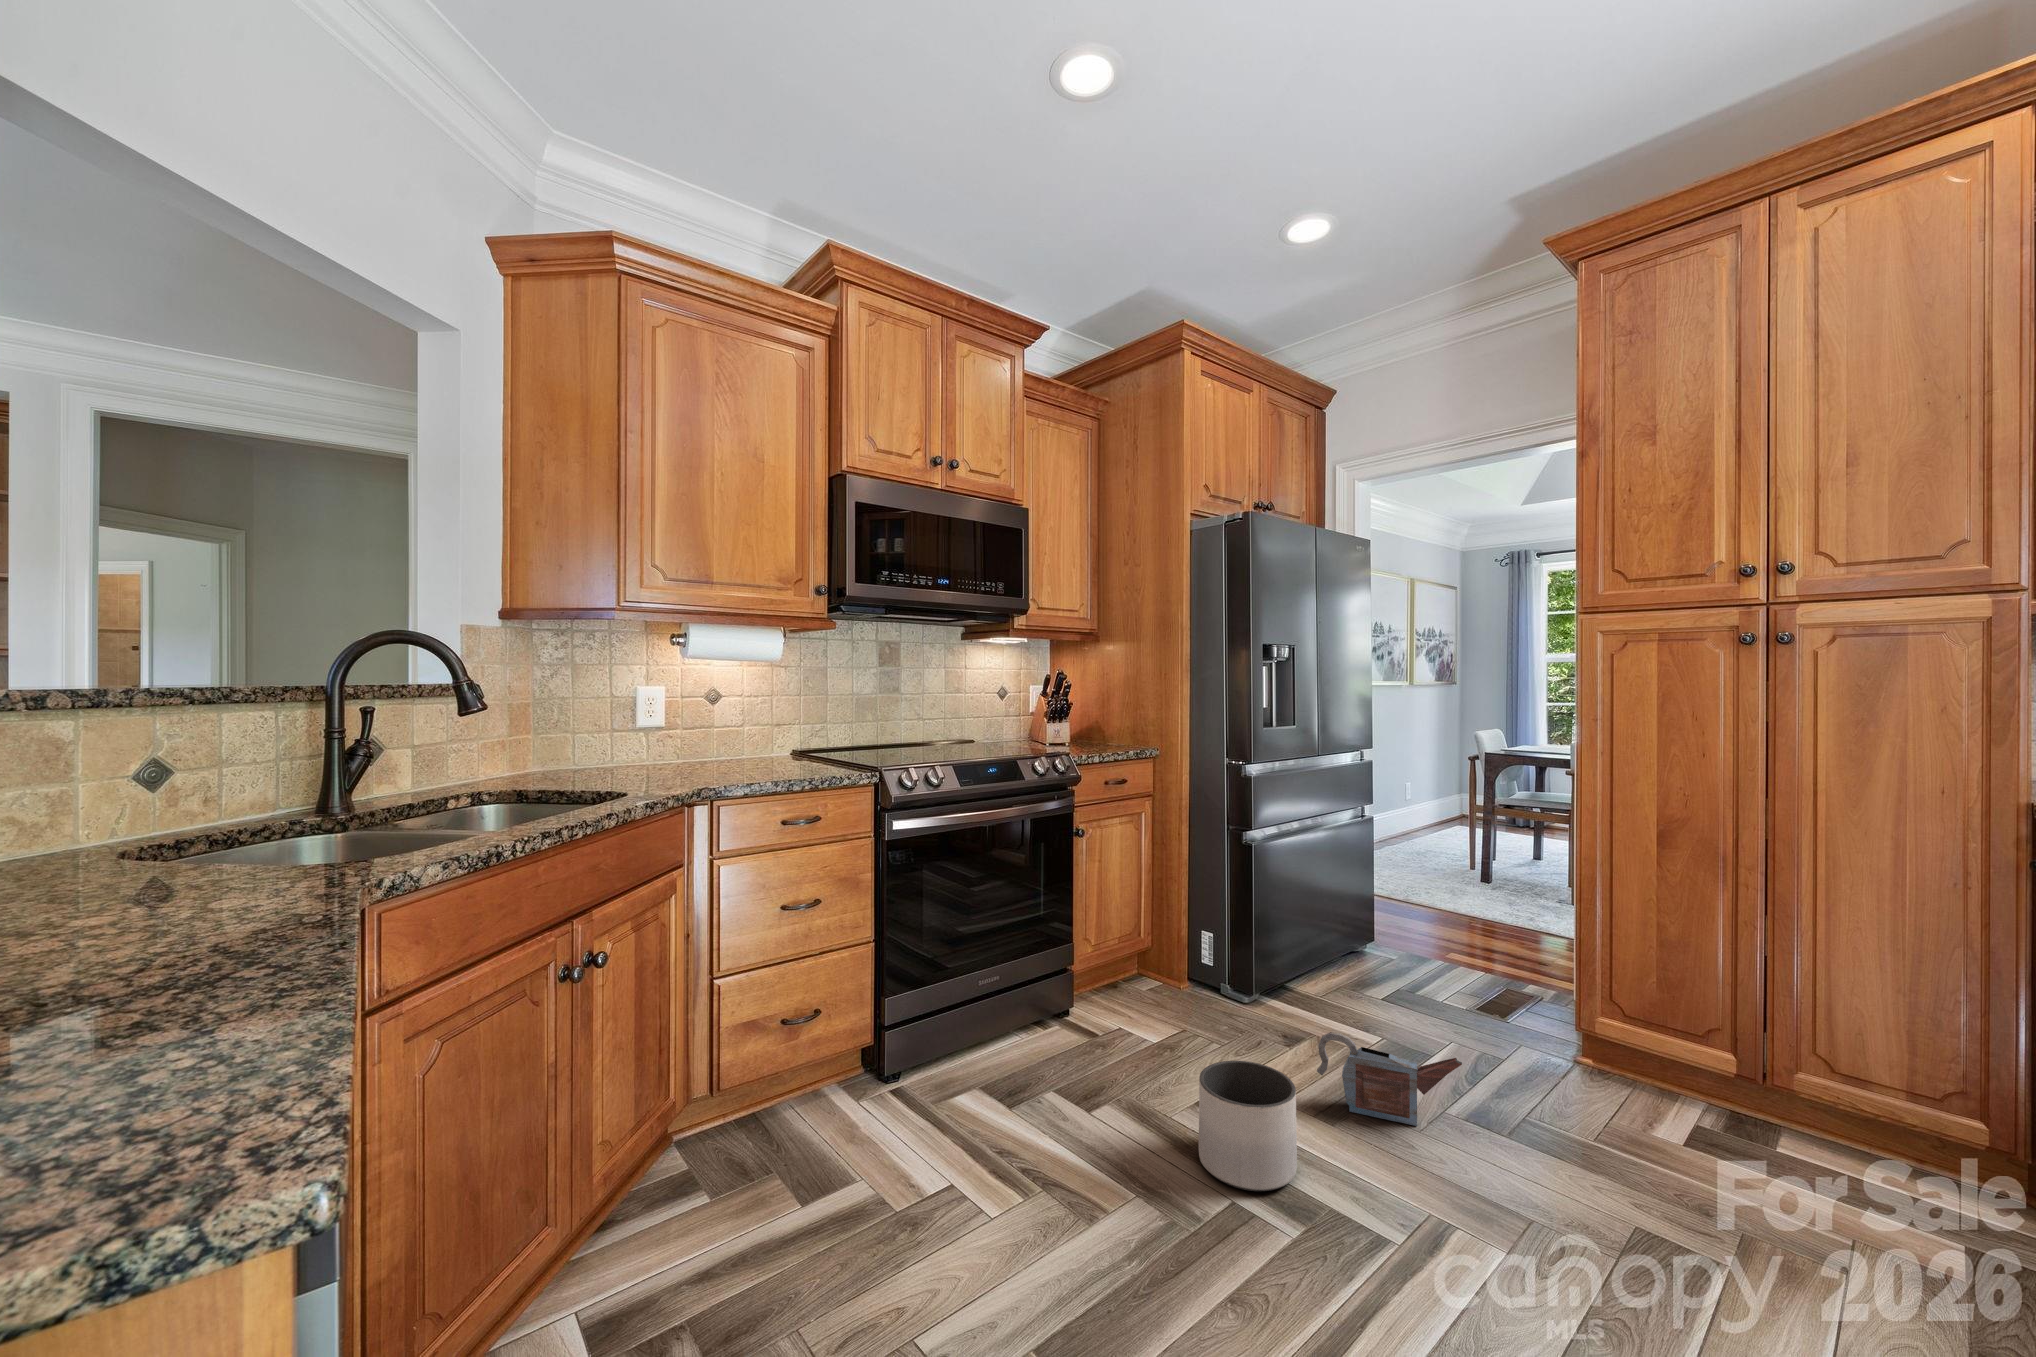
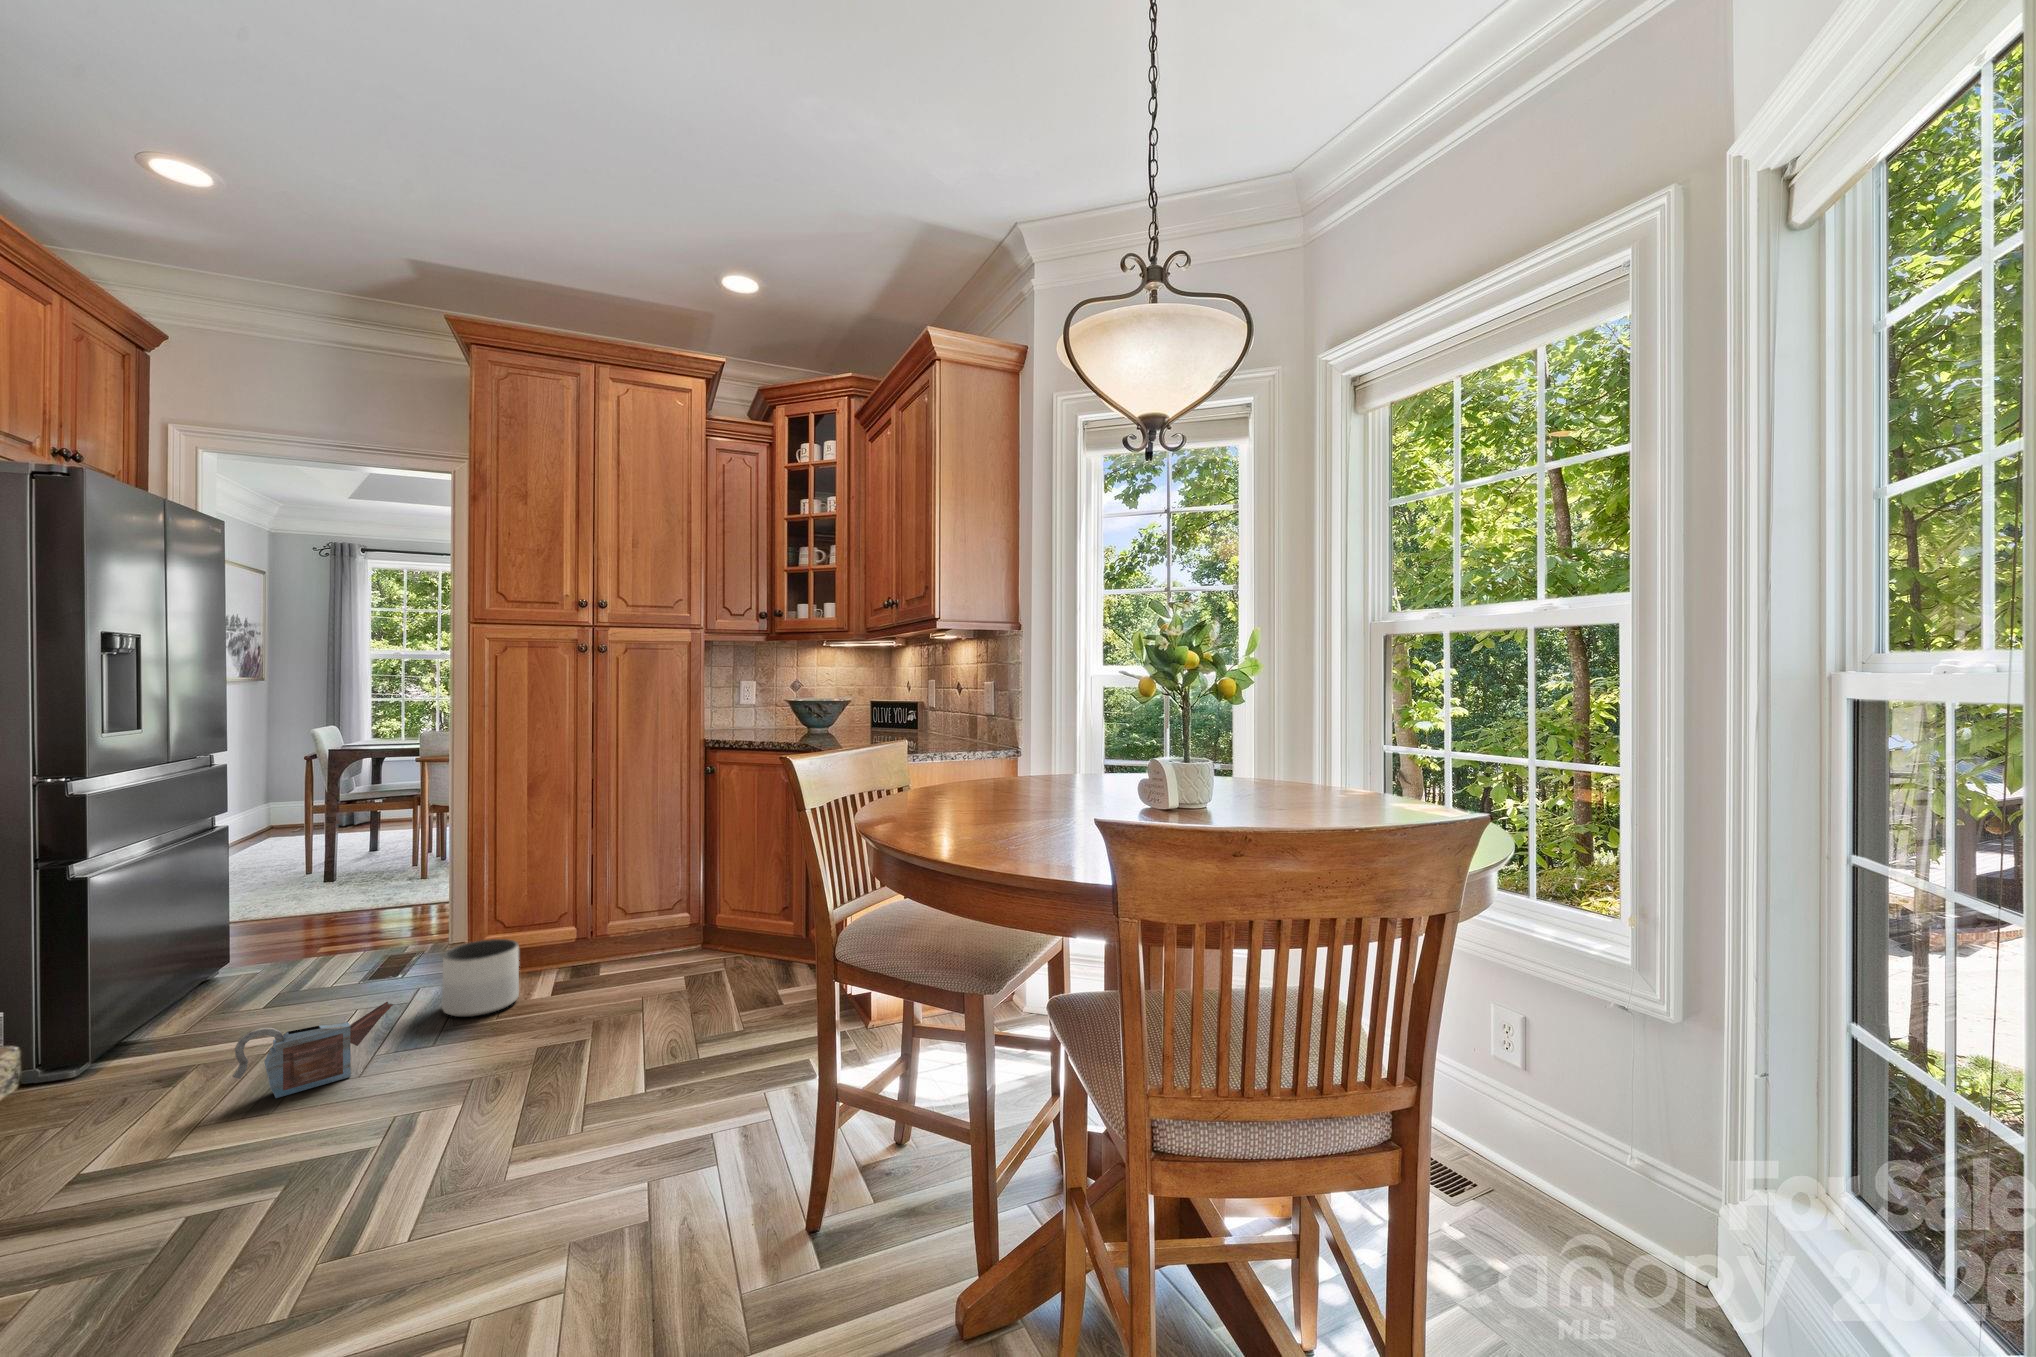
planter: present [1199,1061,1297,1191] -> present [442,939,519,1017]

